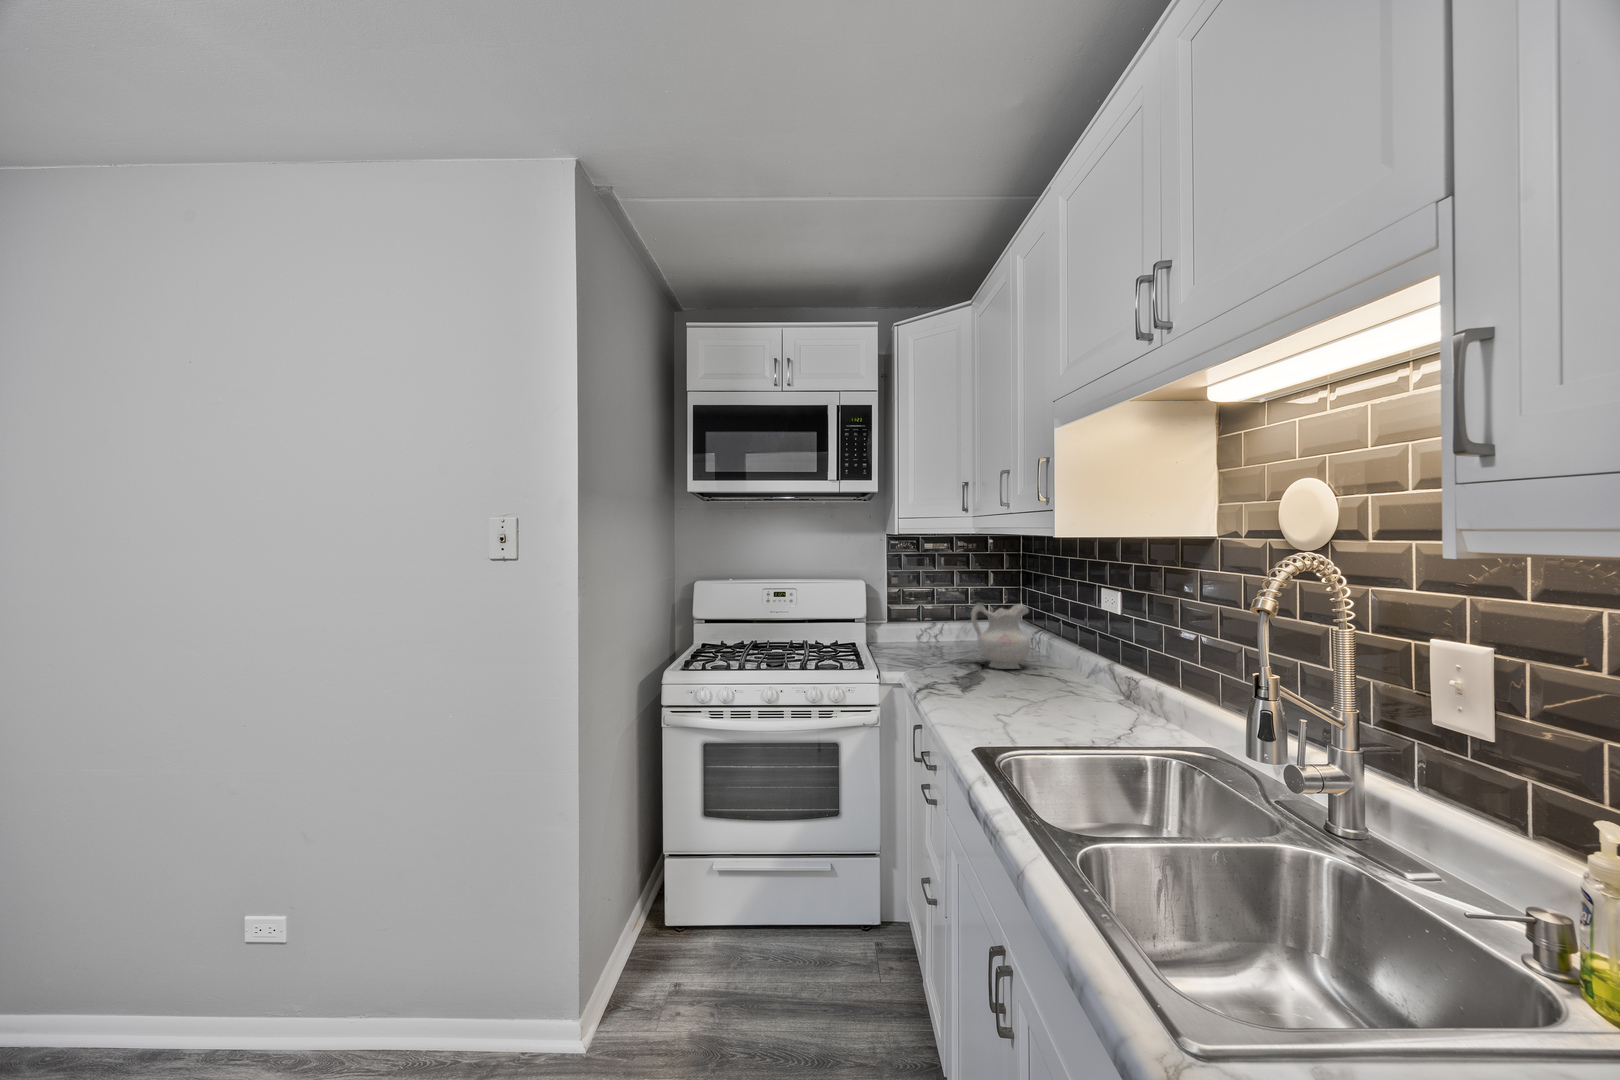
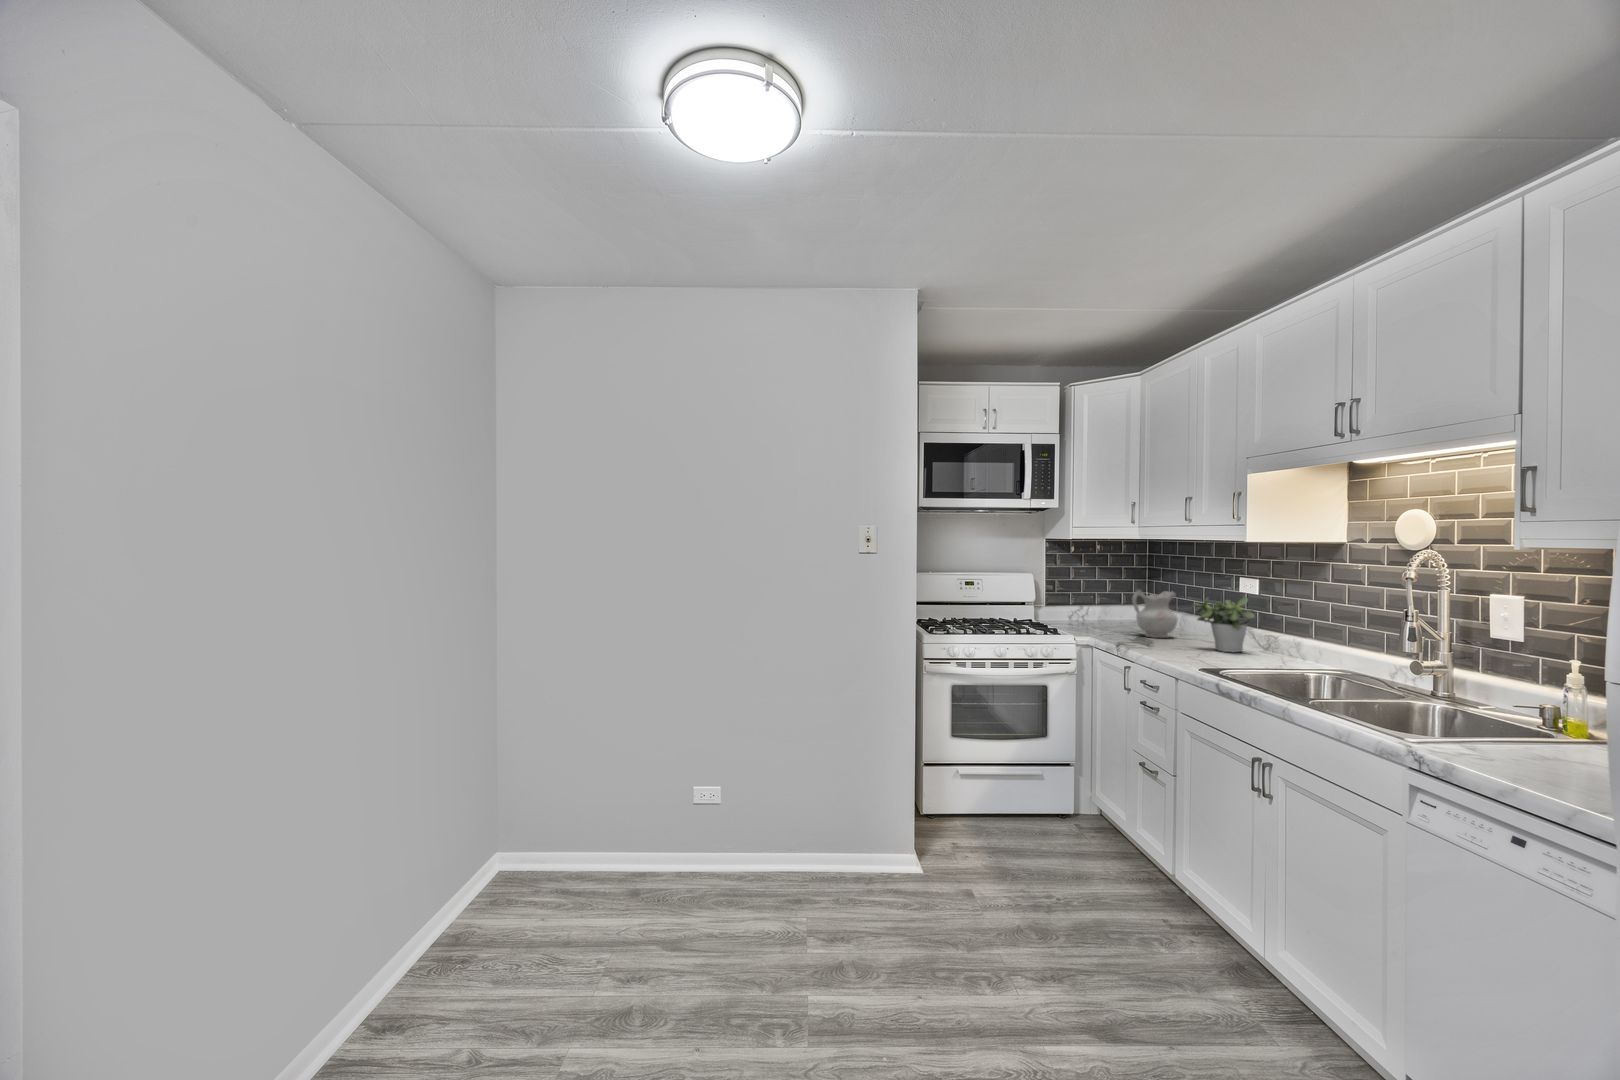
potted plant: none [1026,617,1106,699] -> present [1194,598,1255,652]

